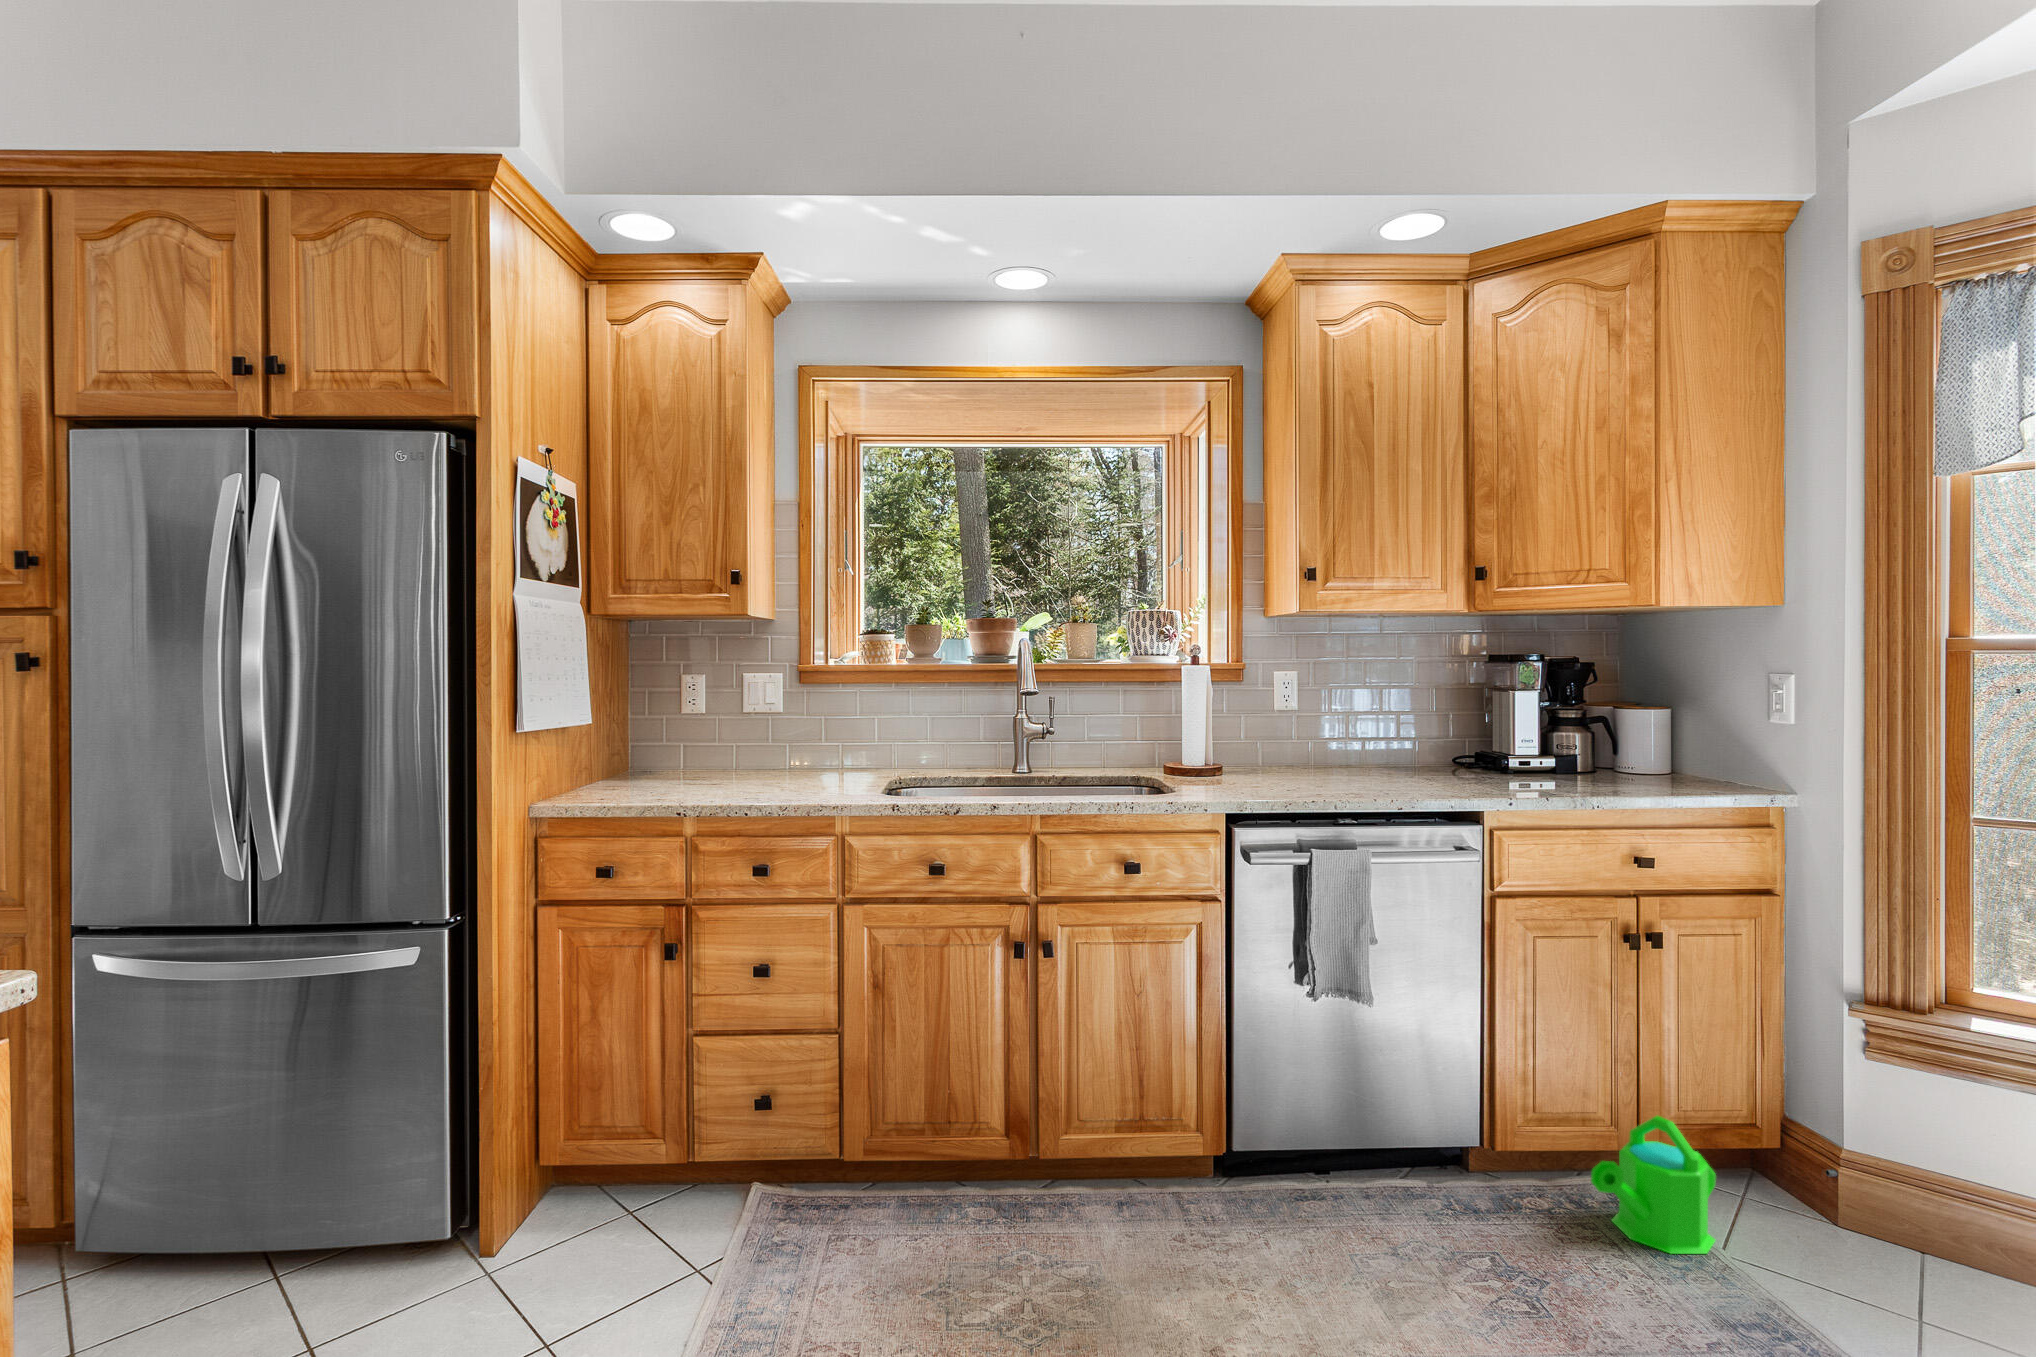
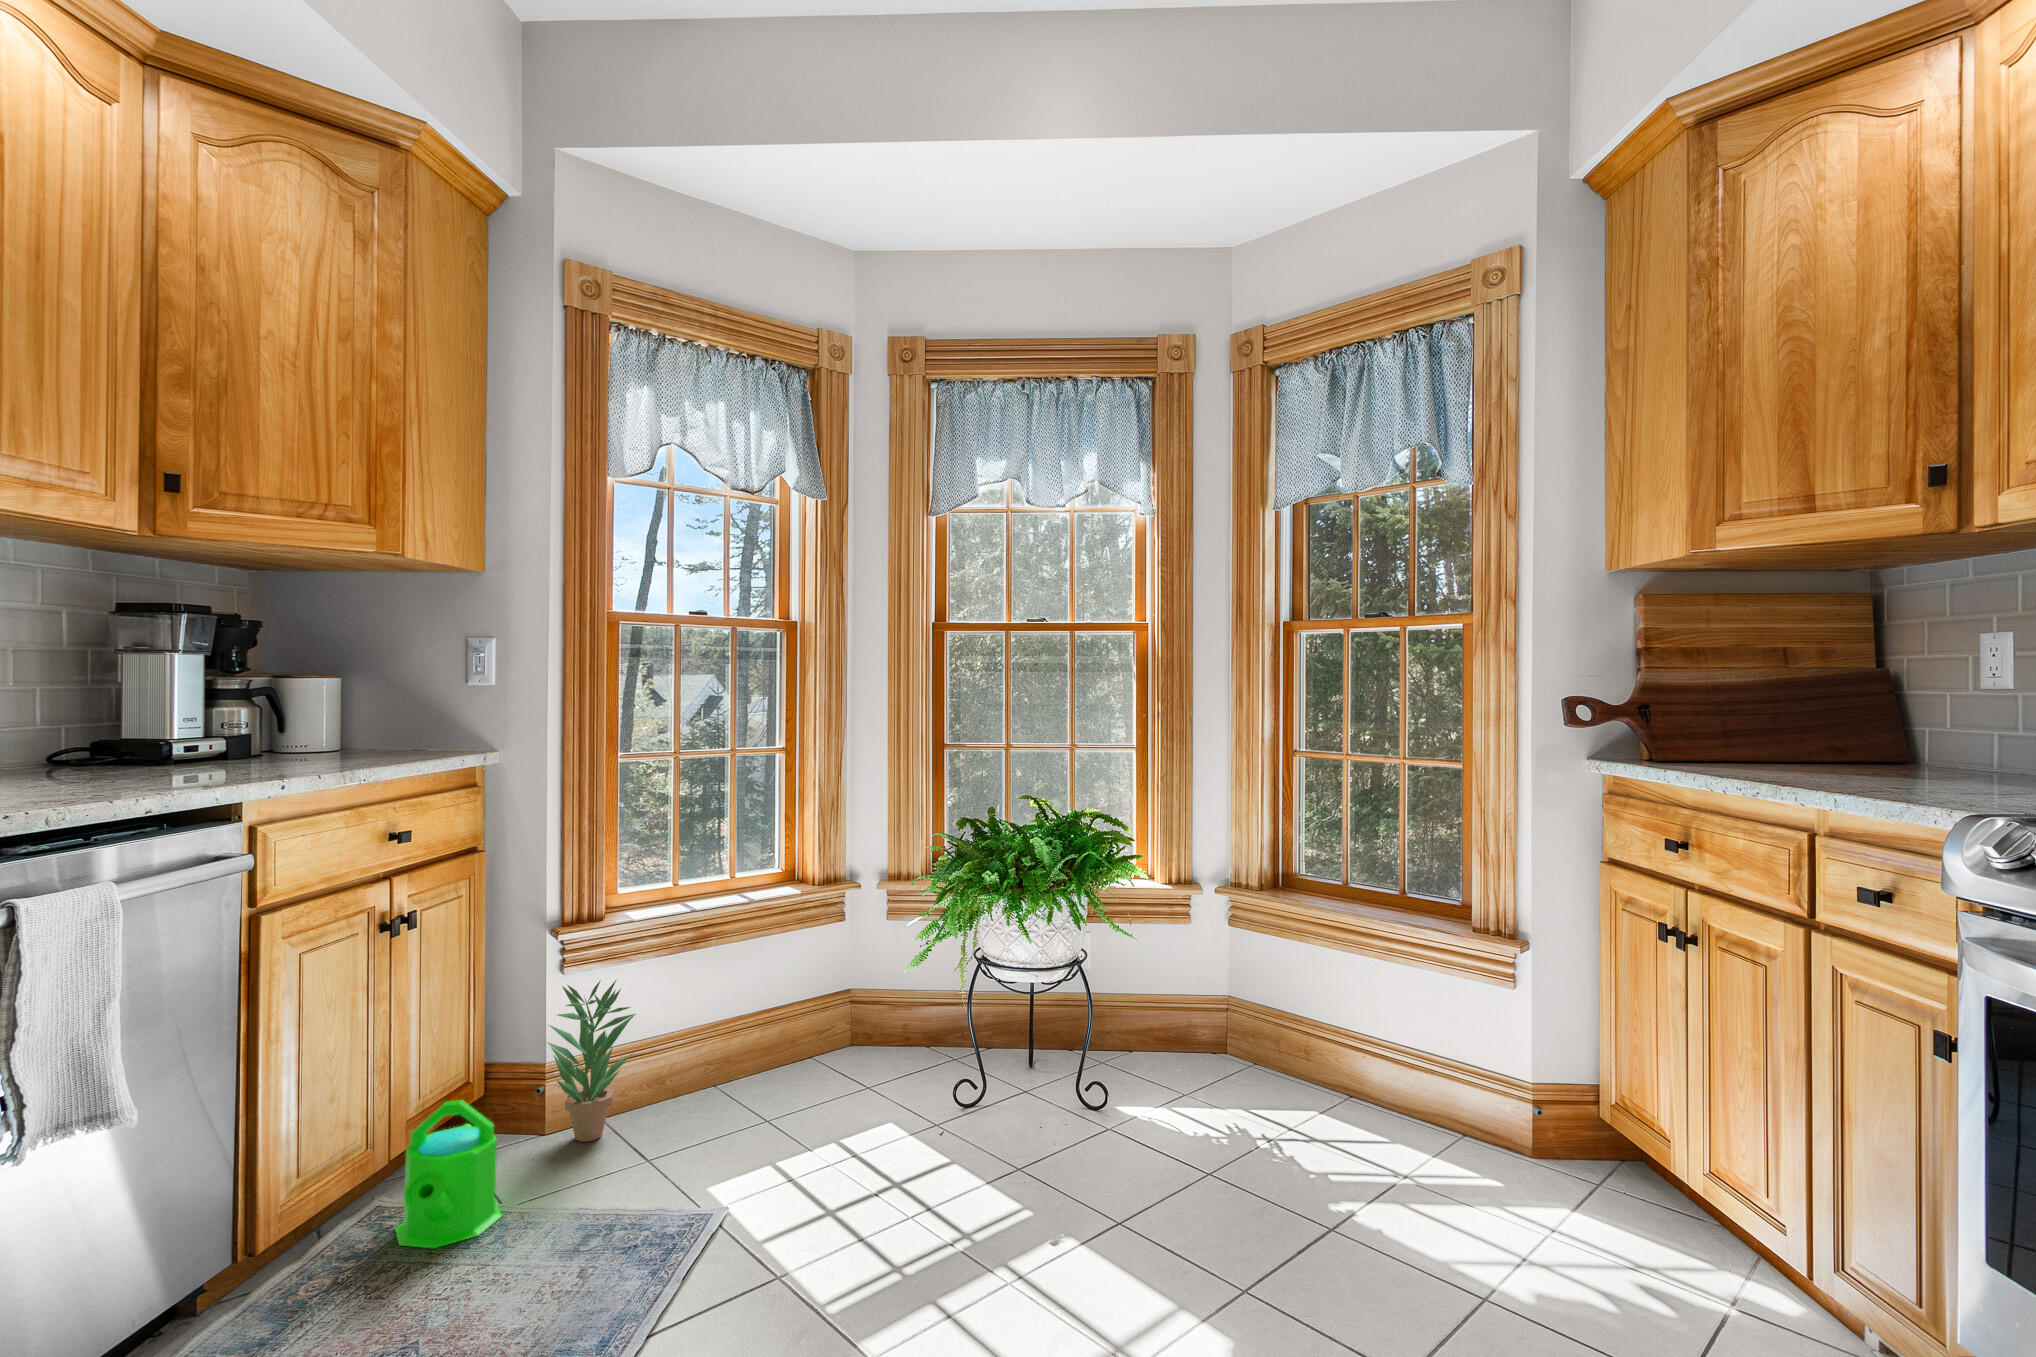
potted plant: none [1806,1059,1933,1256] -> present [547,980,635,1142]

